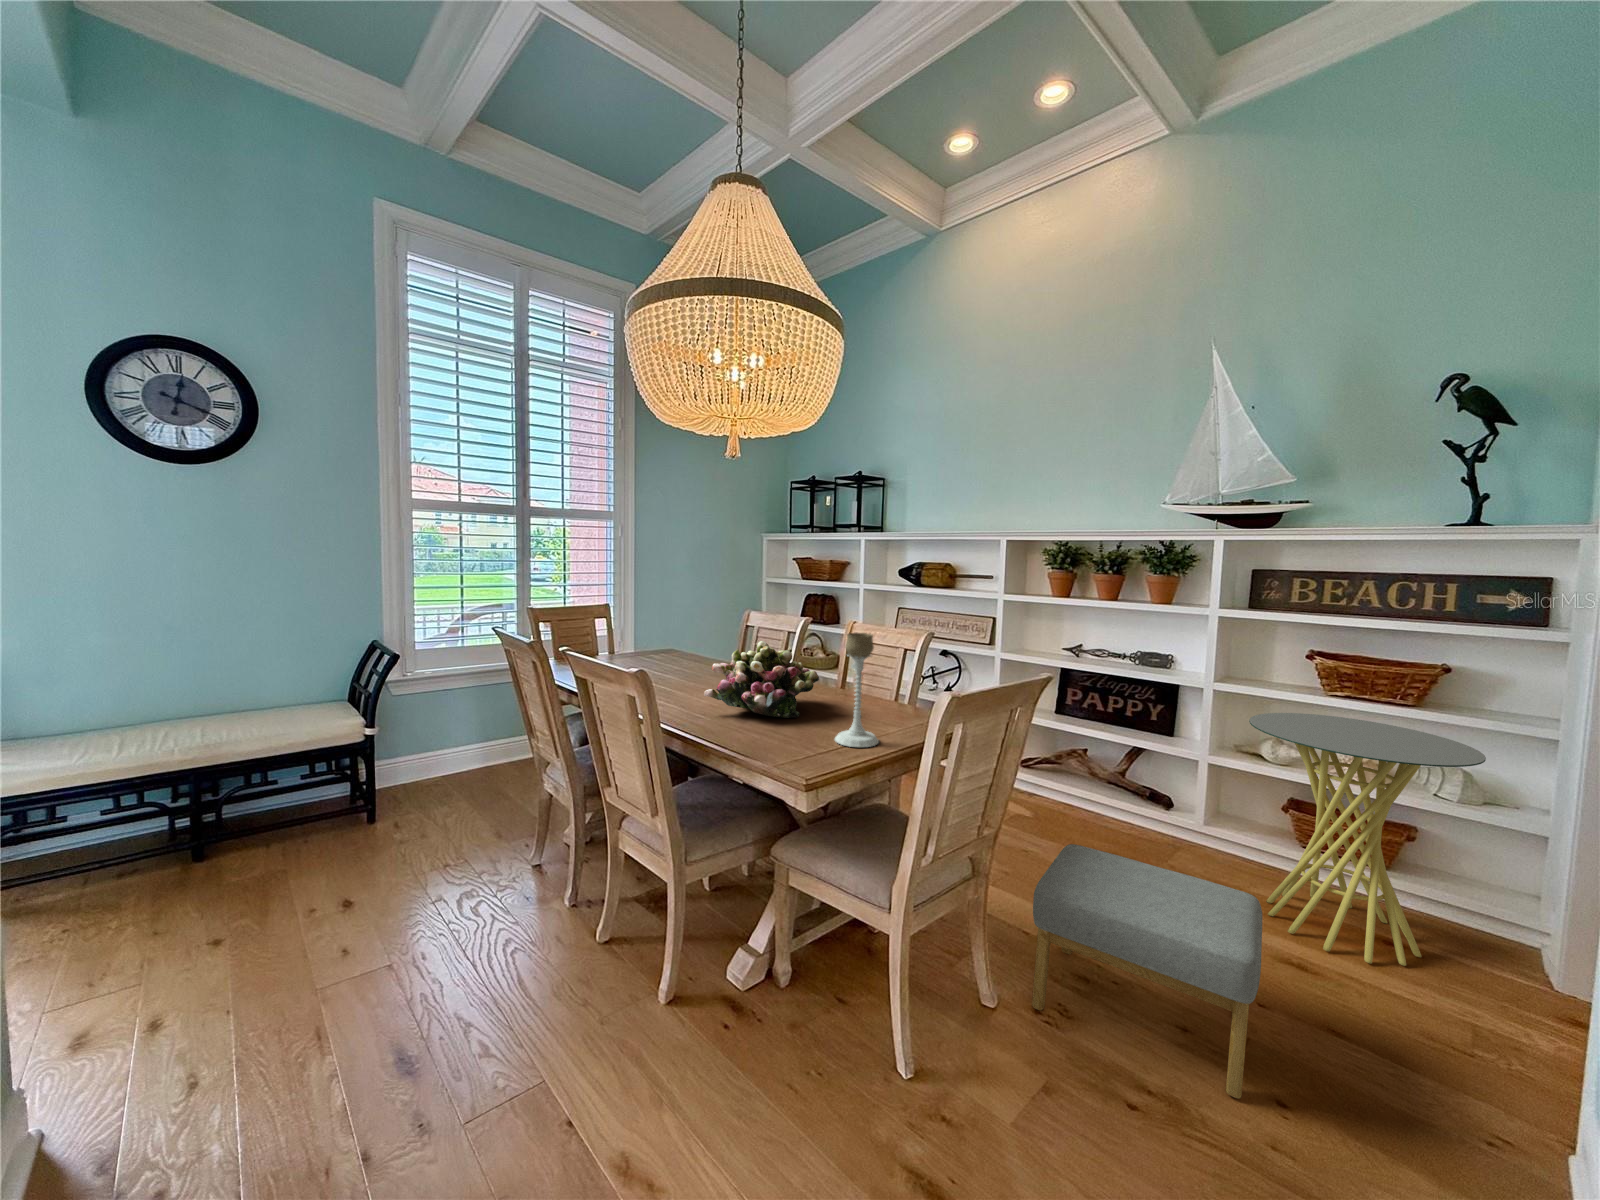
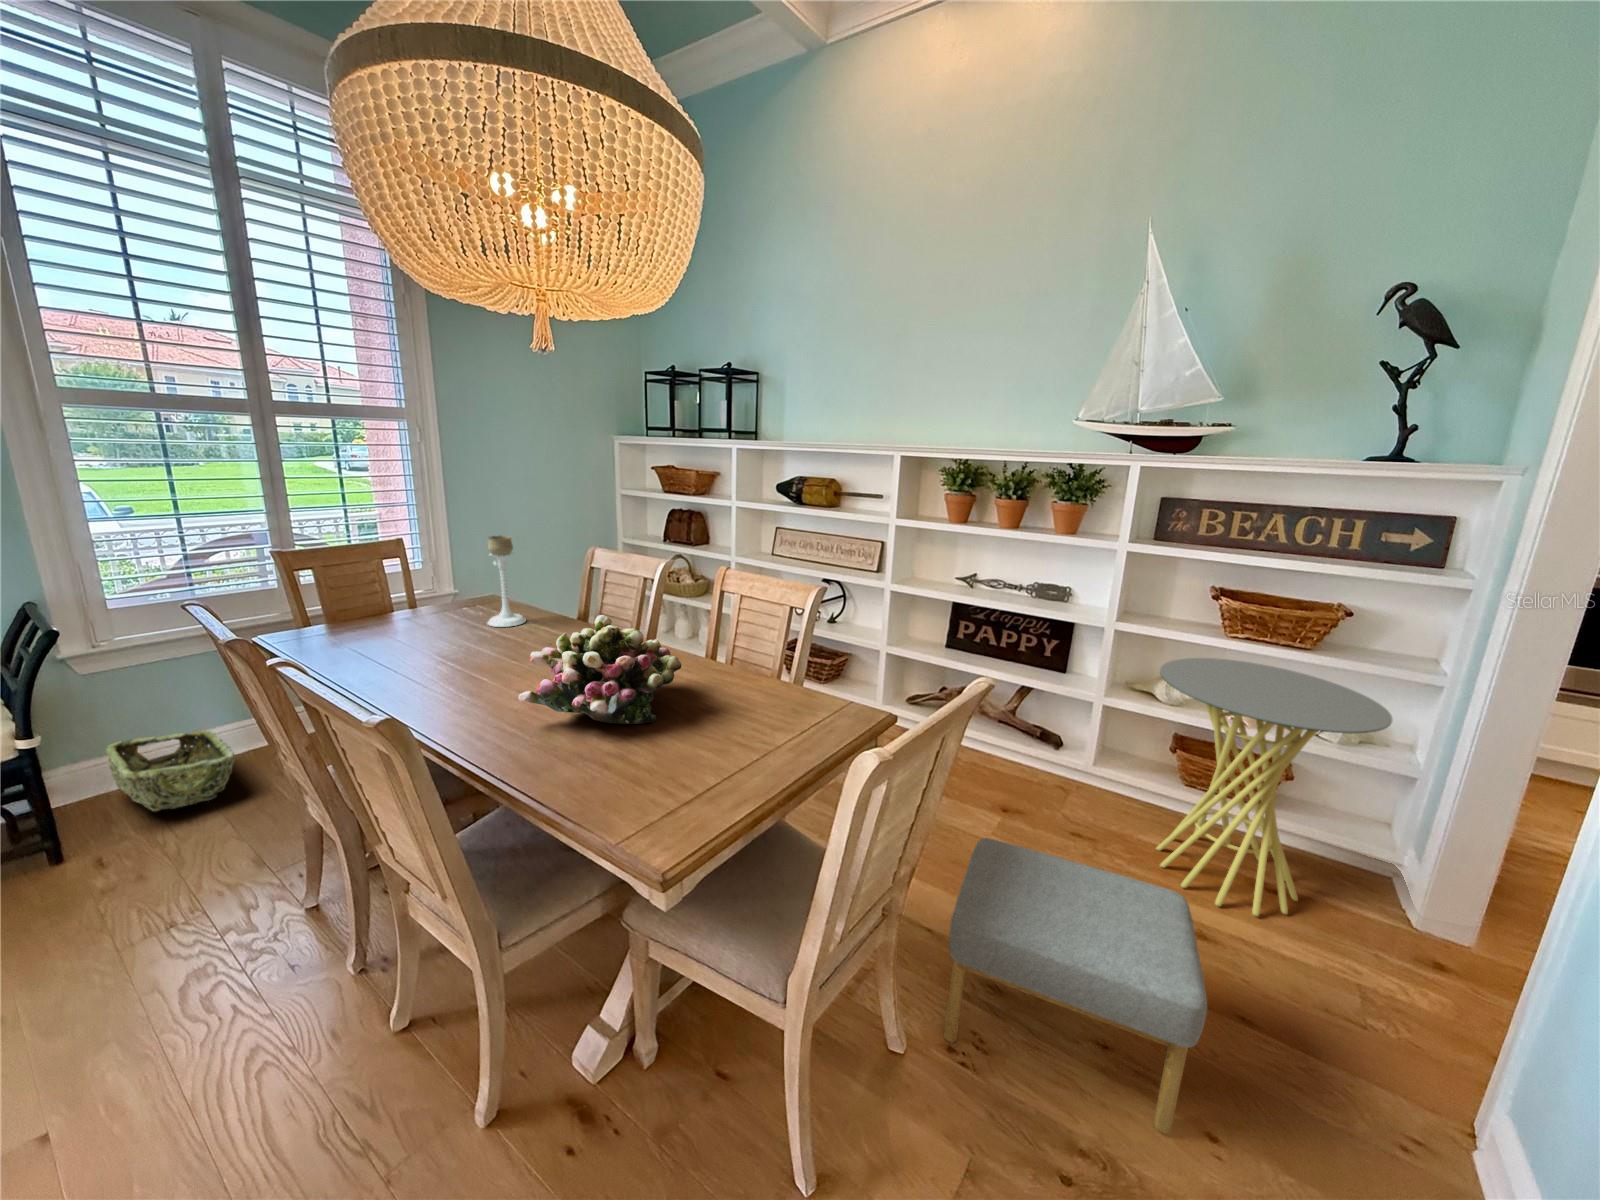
candle holder: present [835,633,879,747] -> present [488,536,526,627]
woven basket: none [401,745,482,797] -> present [106,730,236,811]

